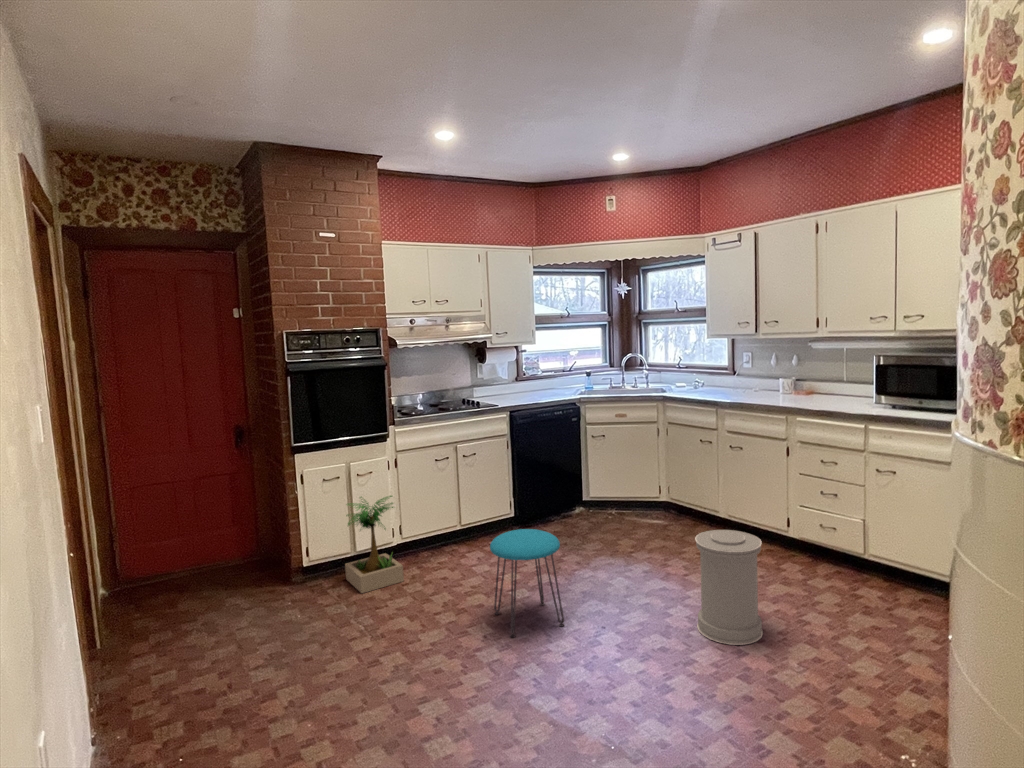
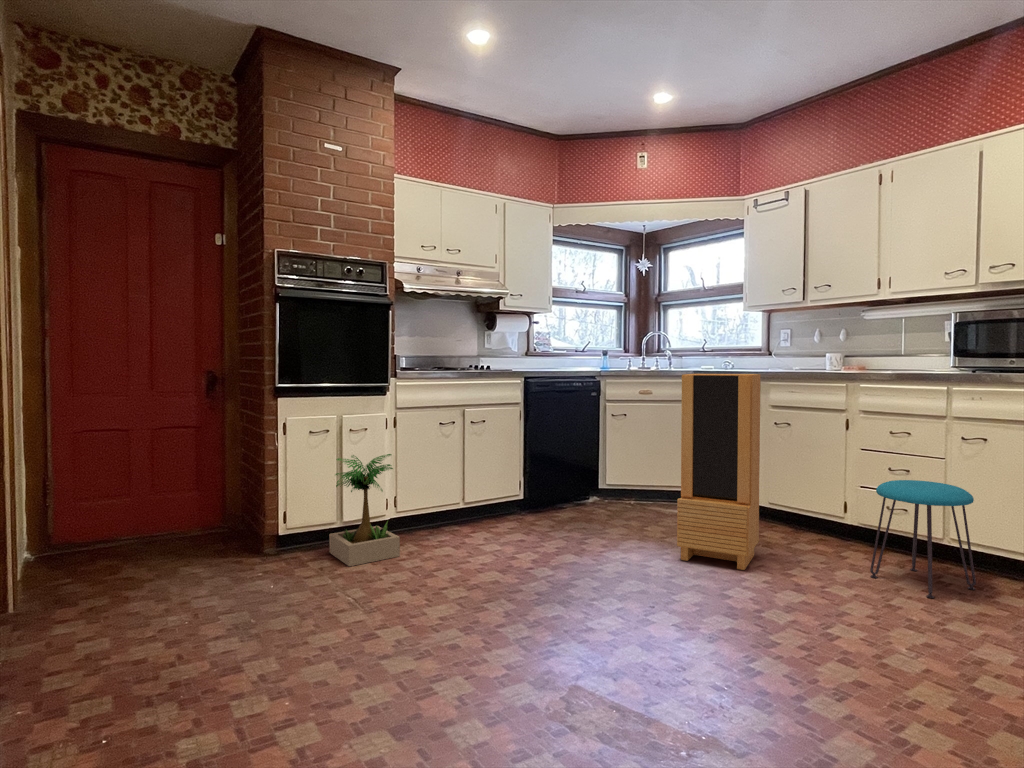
storage cabinet: none [634,416,707,588] -> present [677,374,760,570]
stool: present [490,529,564,637] -> present [870,480,976,598]
trash can: present [695,530,763,645] -> none [767,491,853,627]

